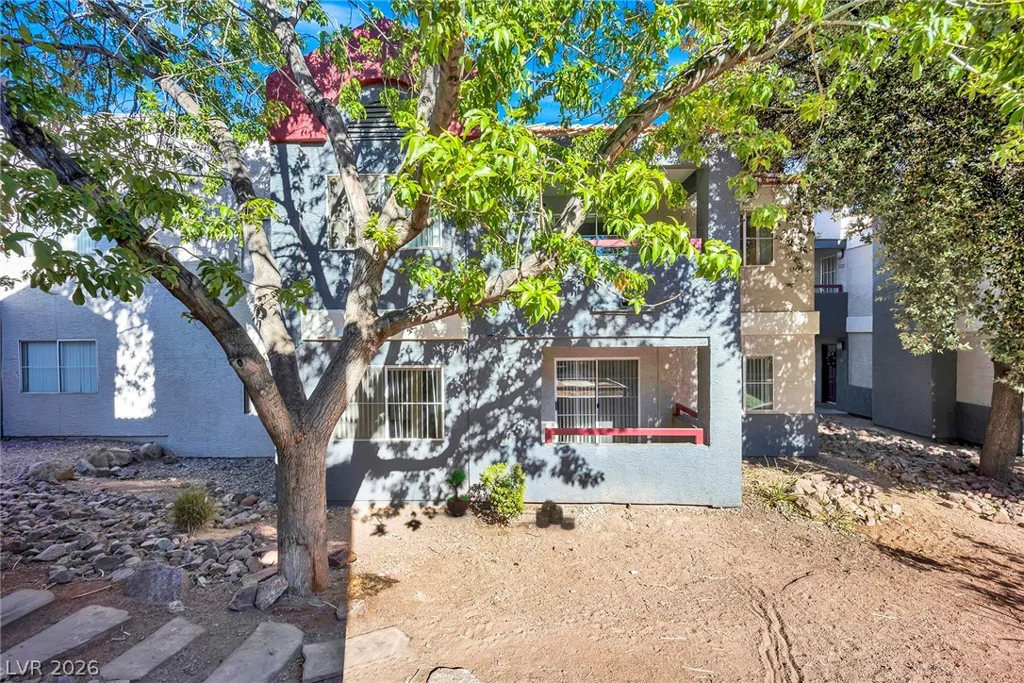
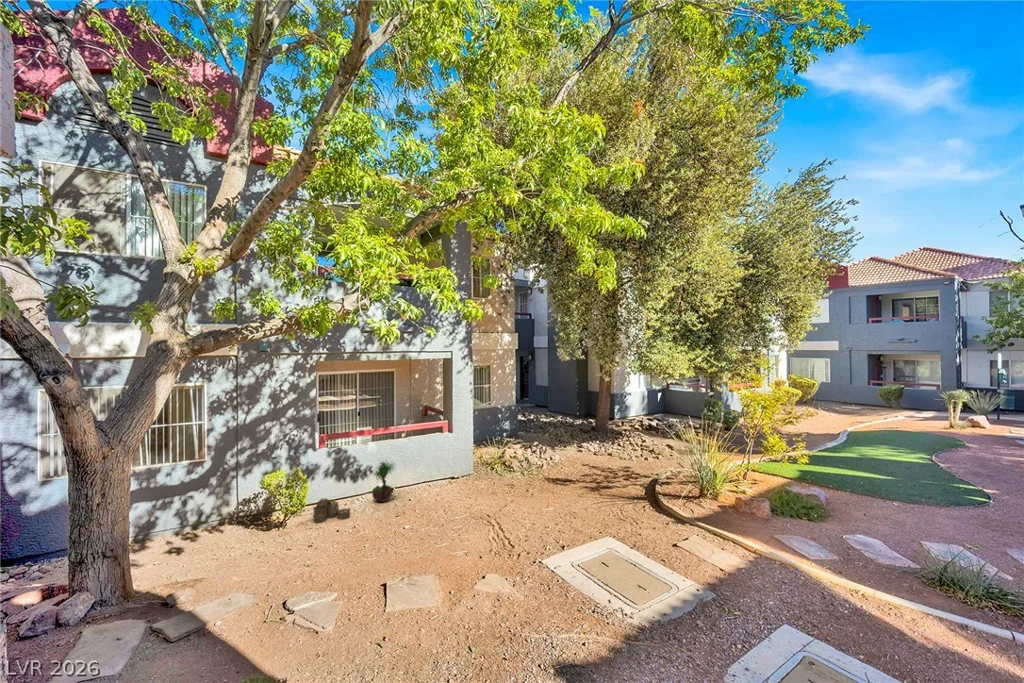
potted tree: present [442,467,469,515] -> present [372,462,394,502]

